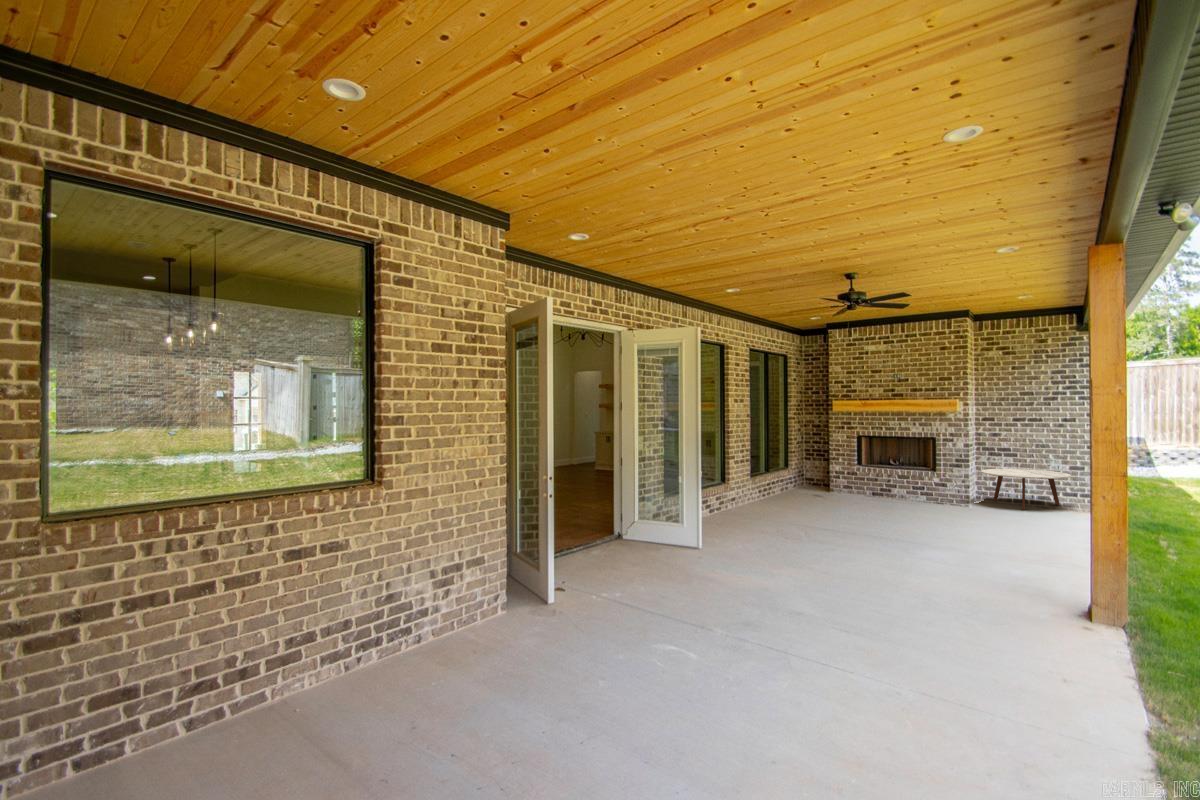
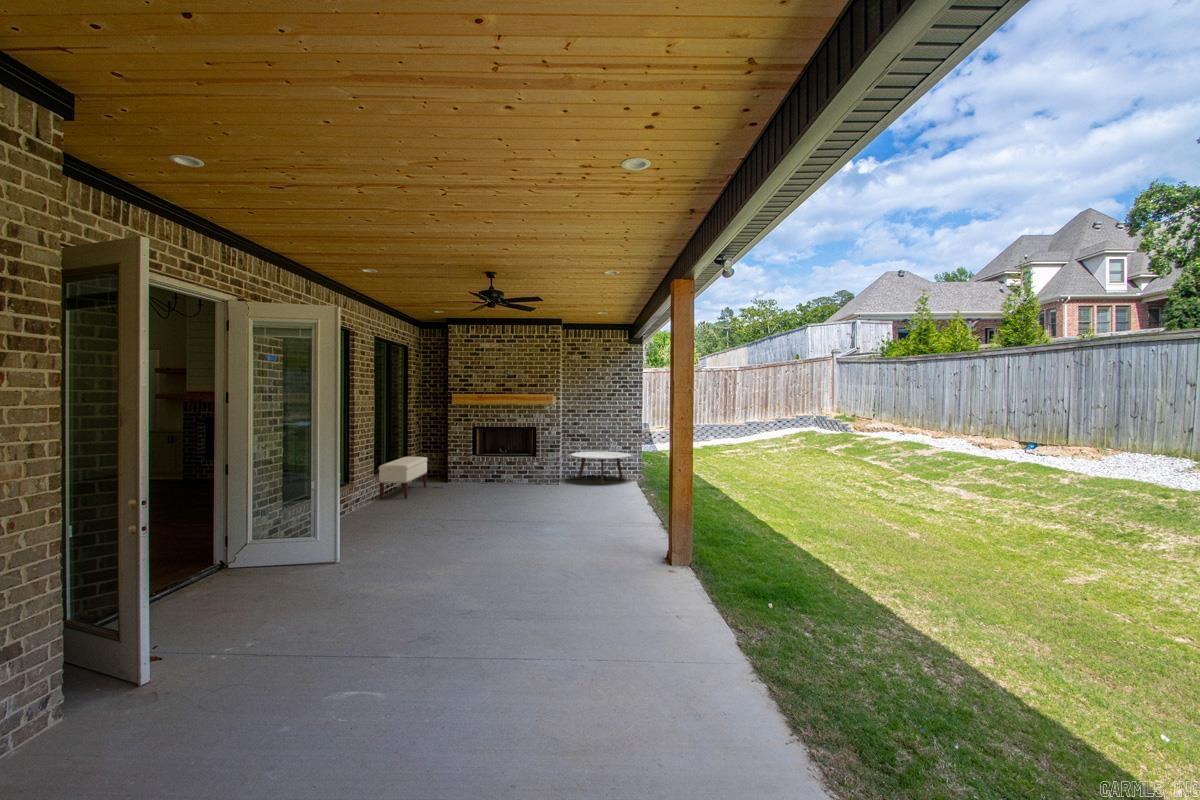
bench: none [758,464,810,504] -> present [379,457,428,498]

